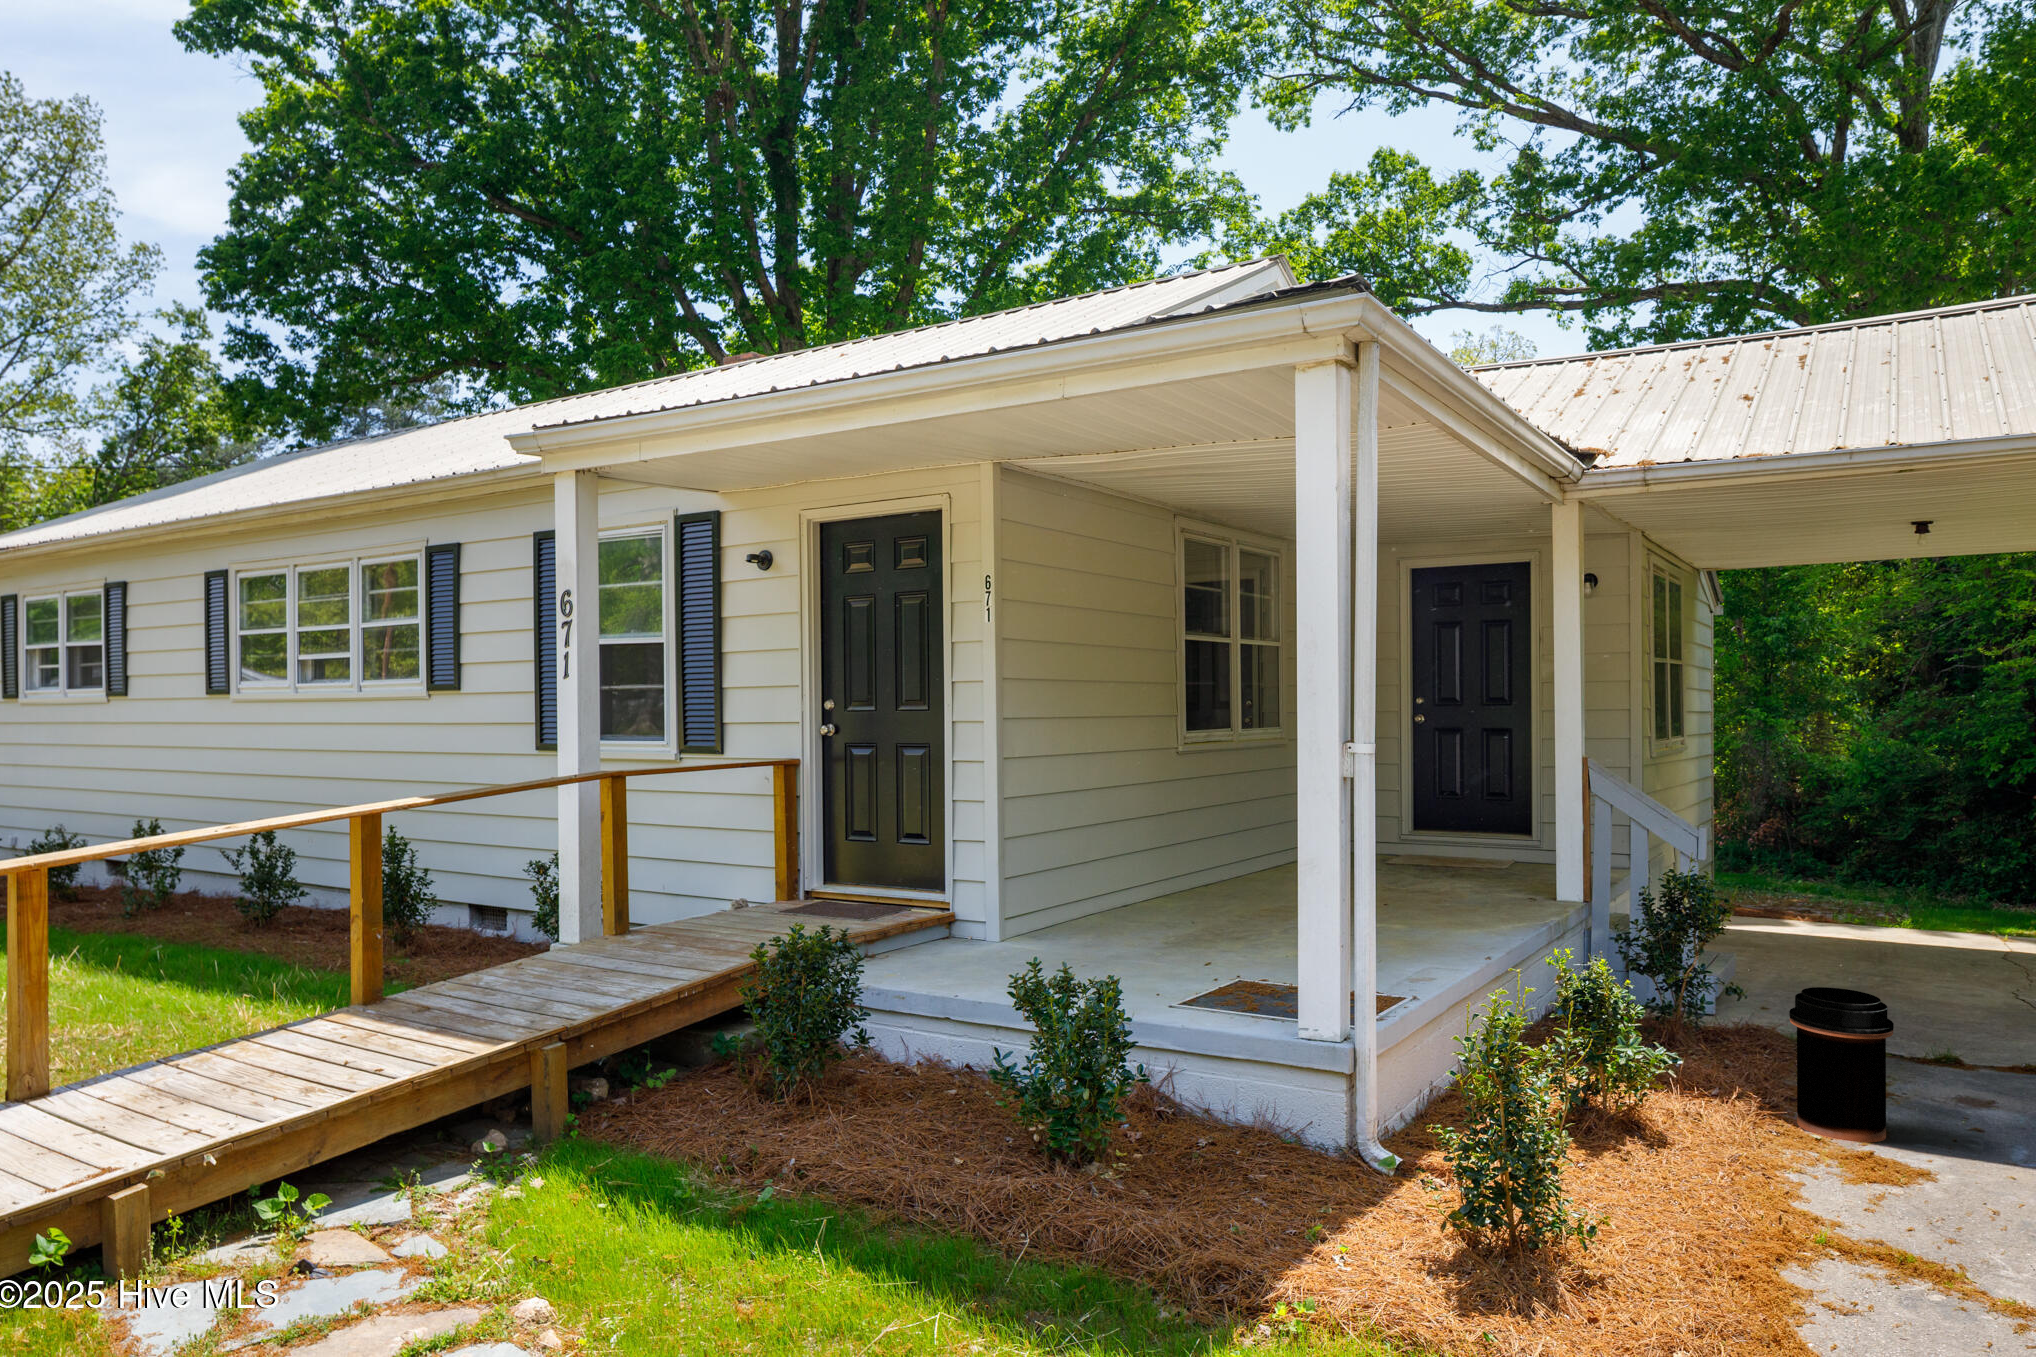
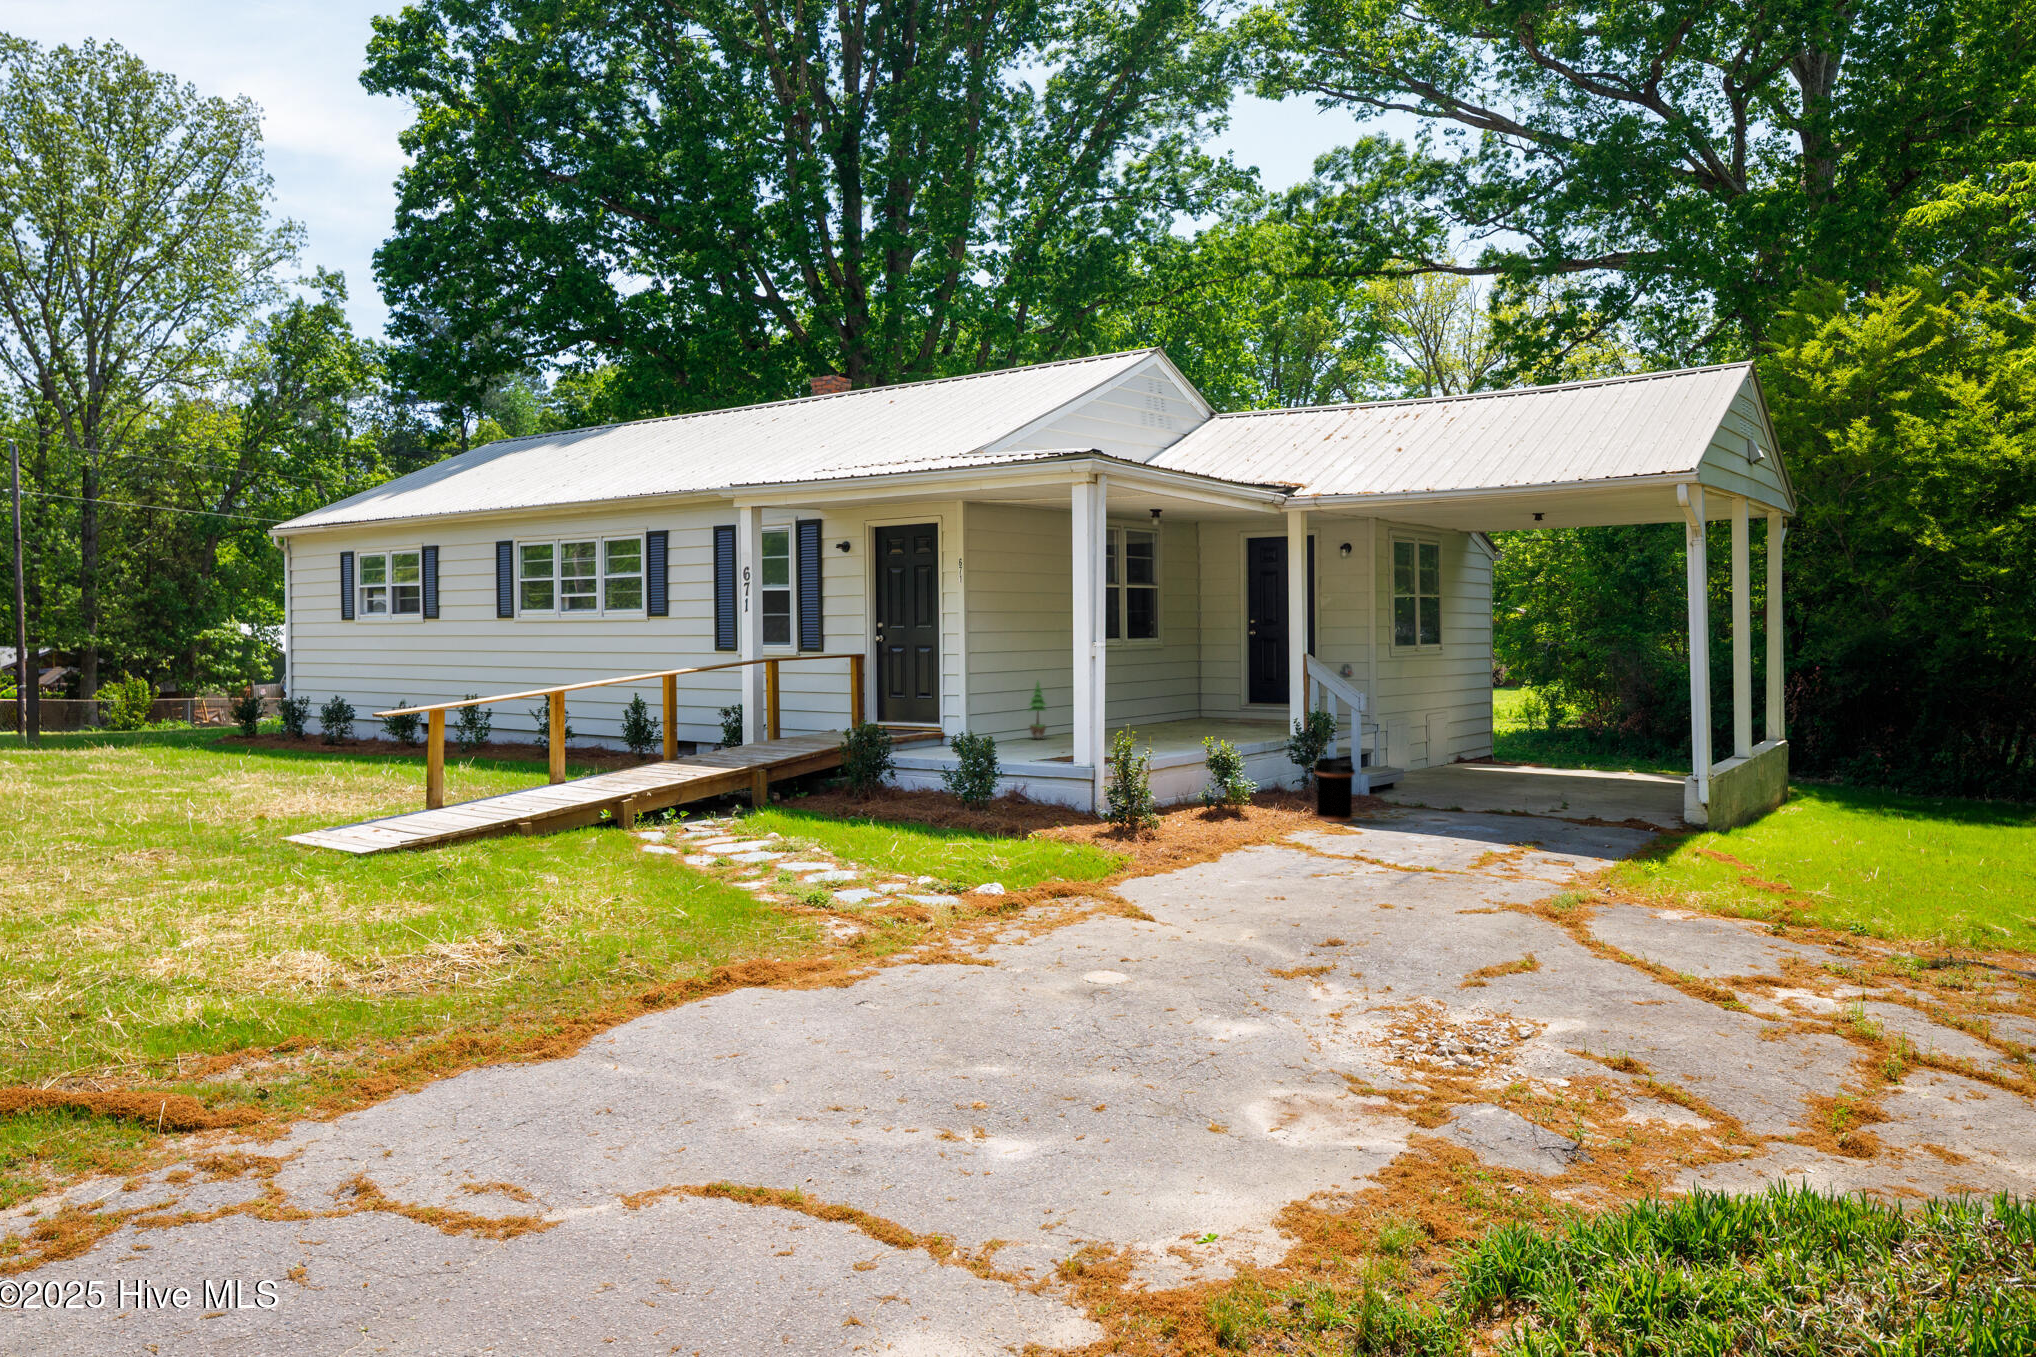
potted tree: none [1104,803,1145,917] -> present [1028,680,1046,739]

